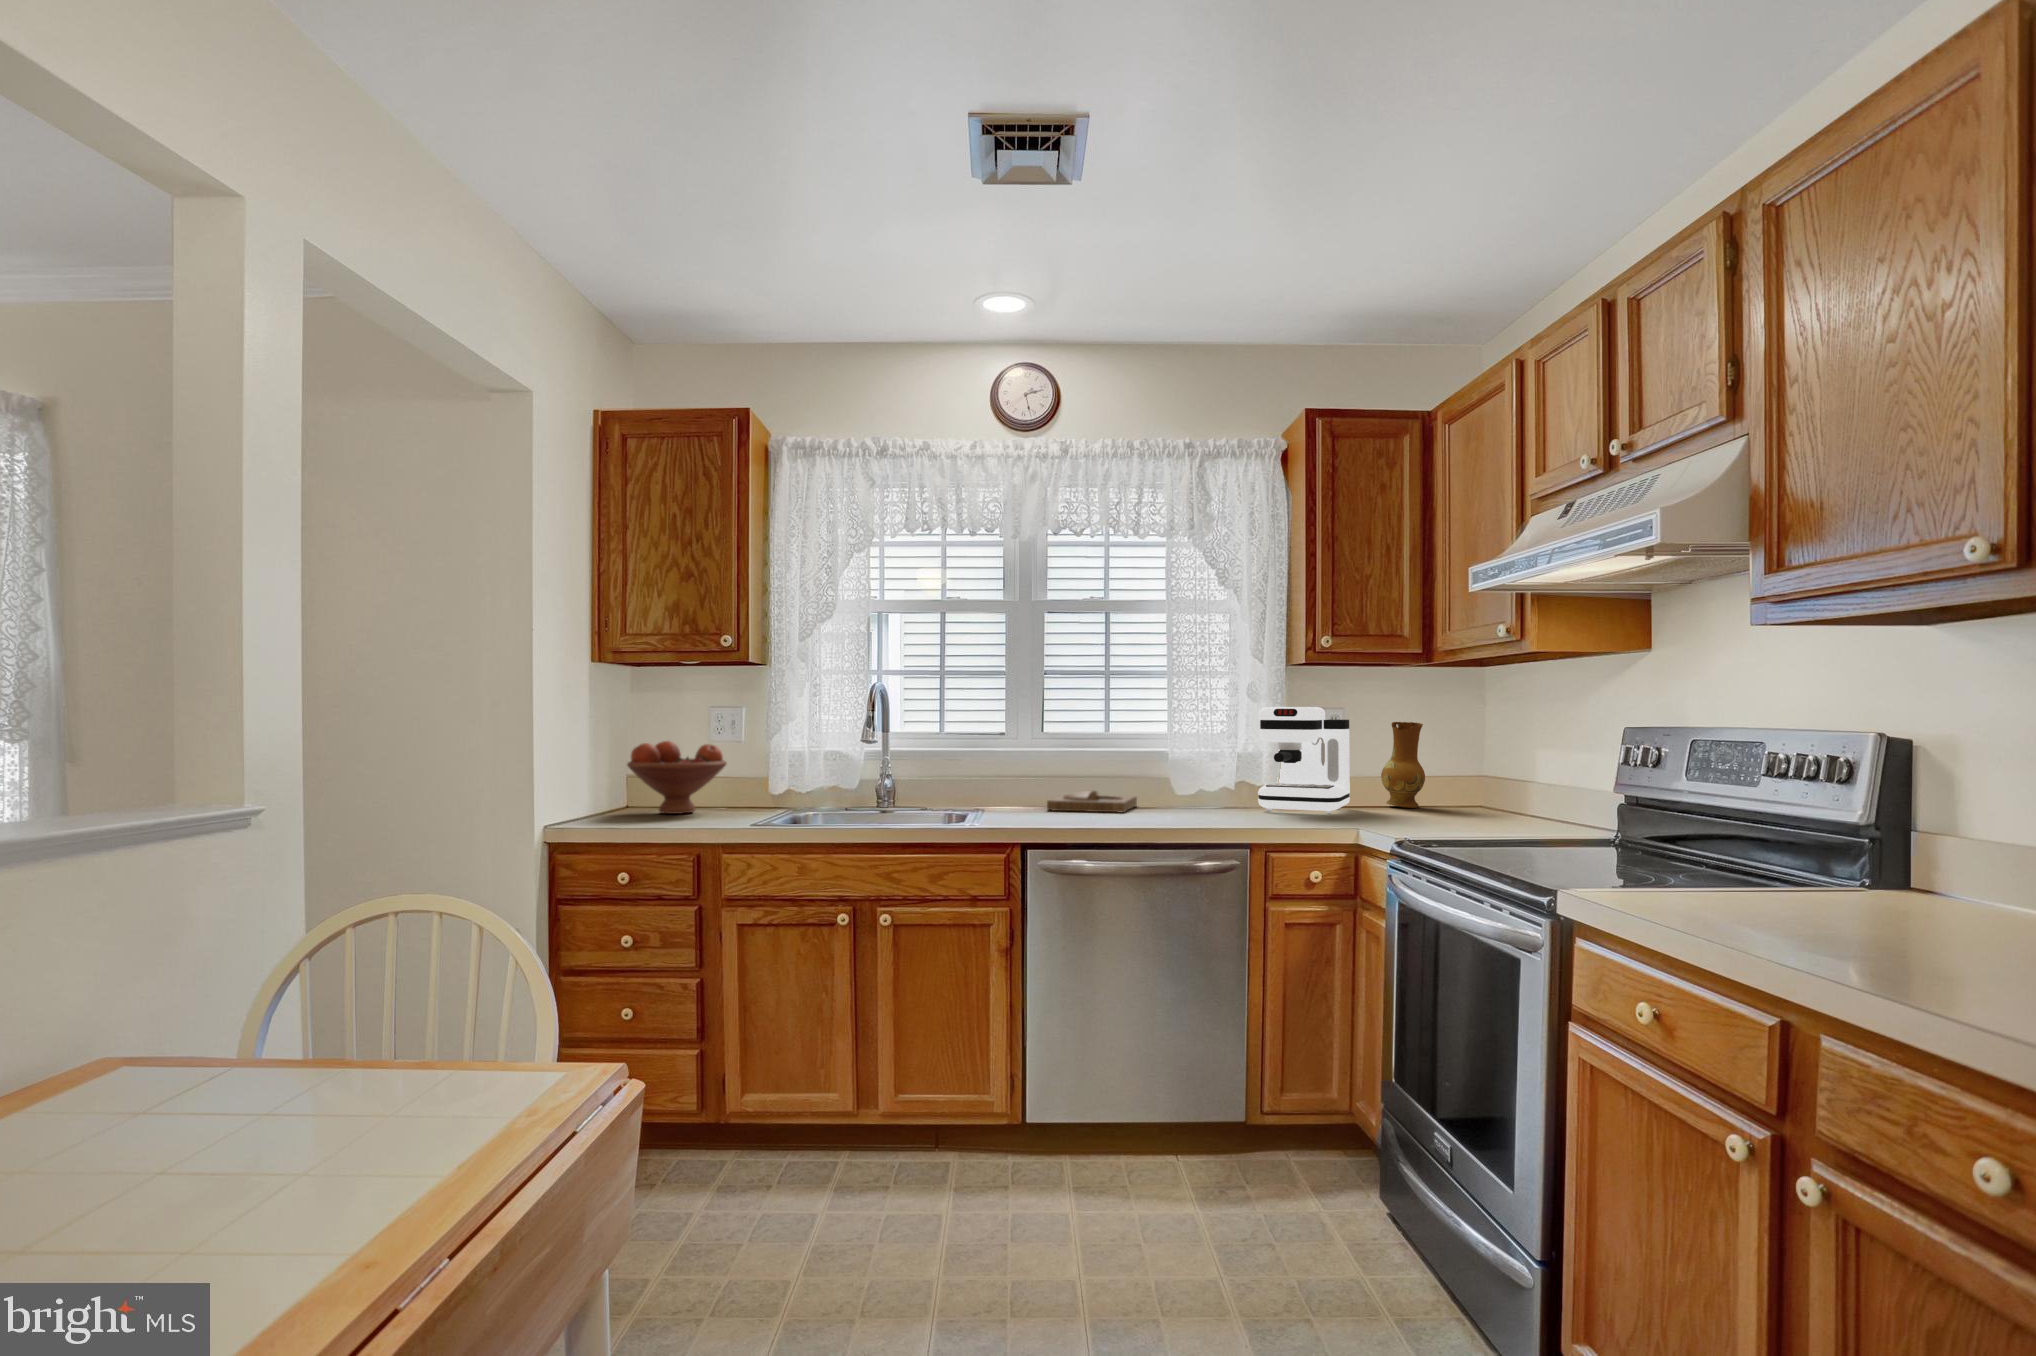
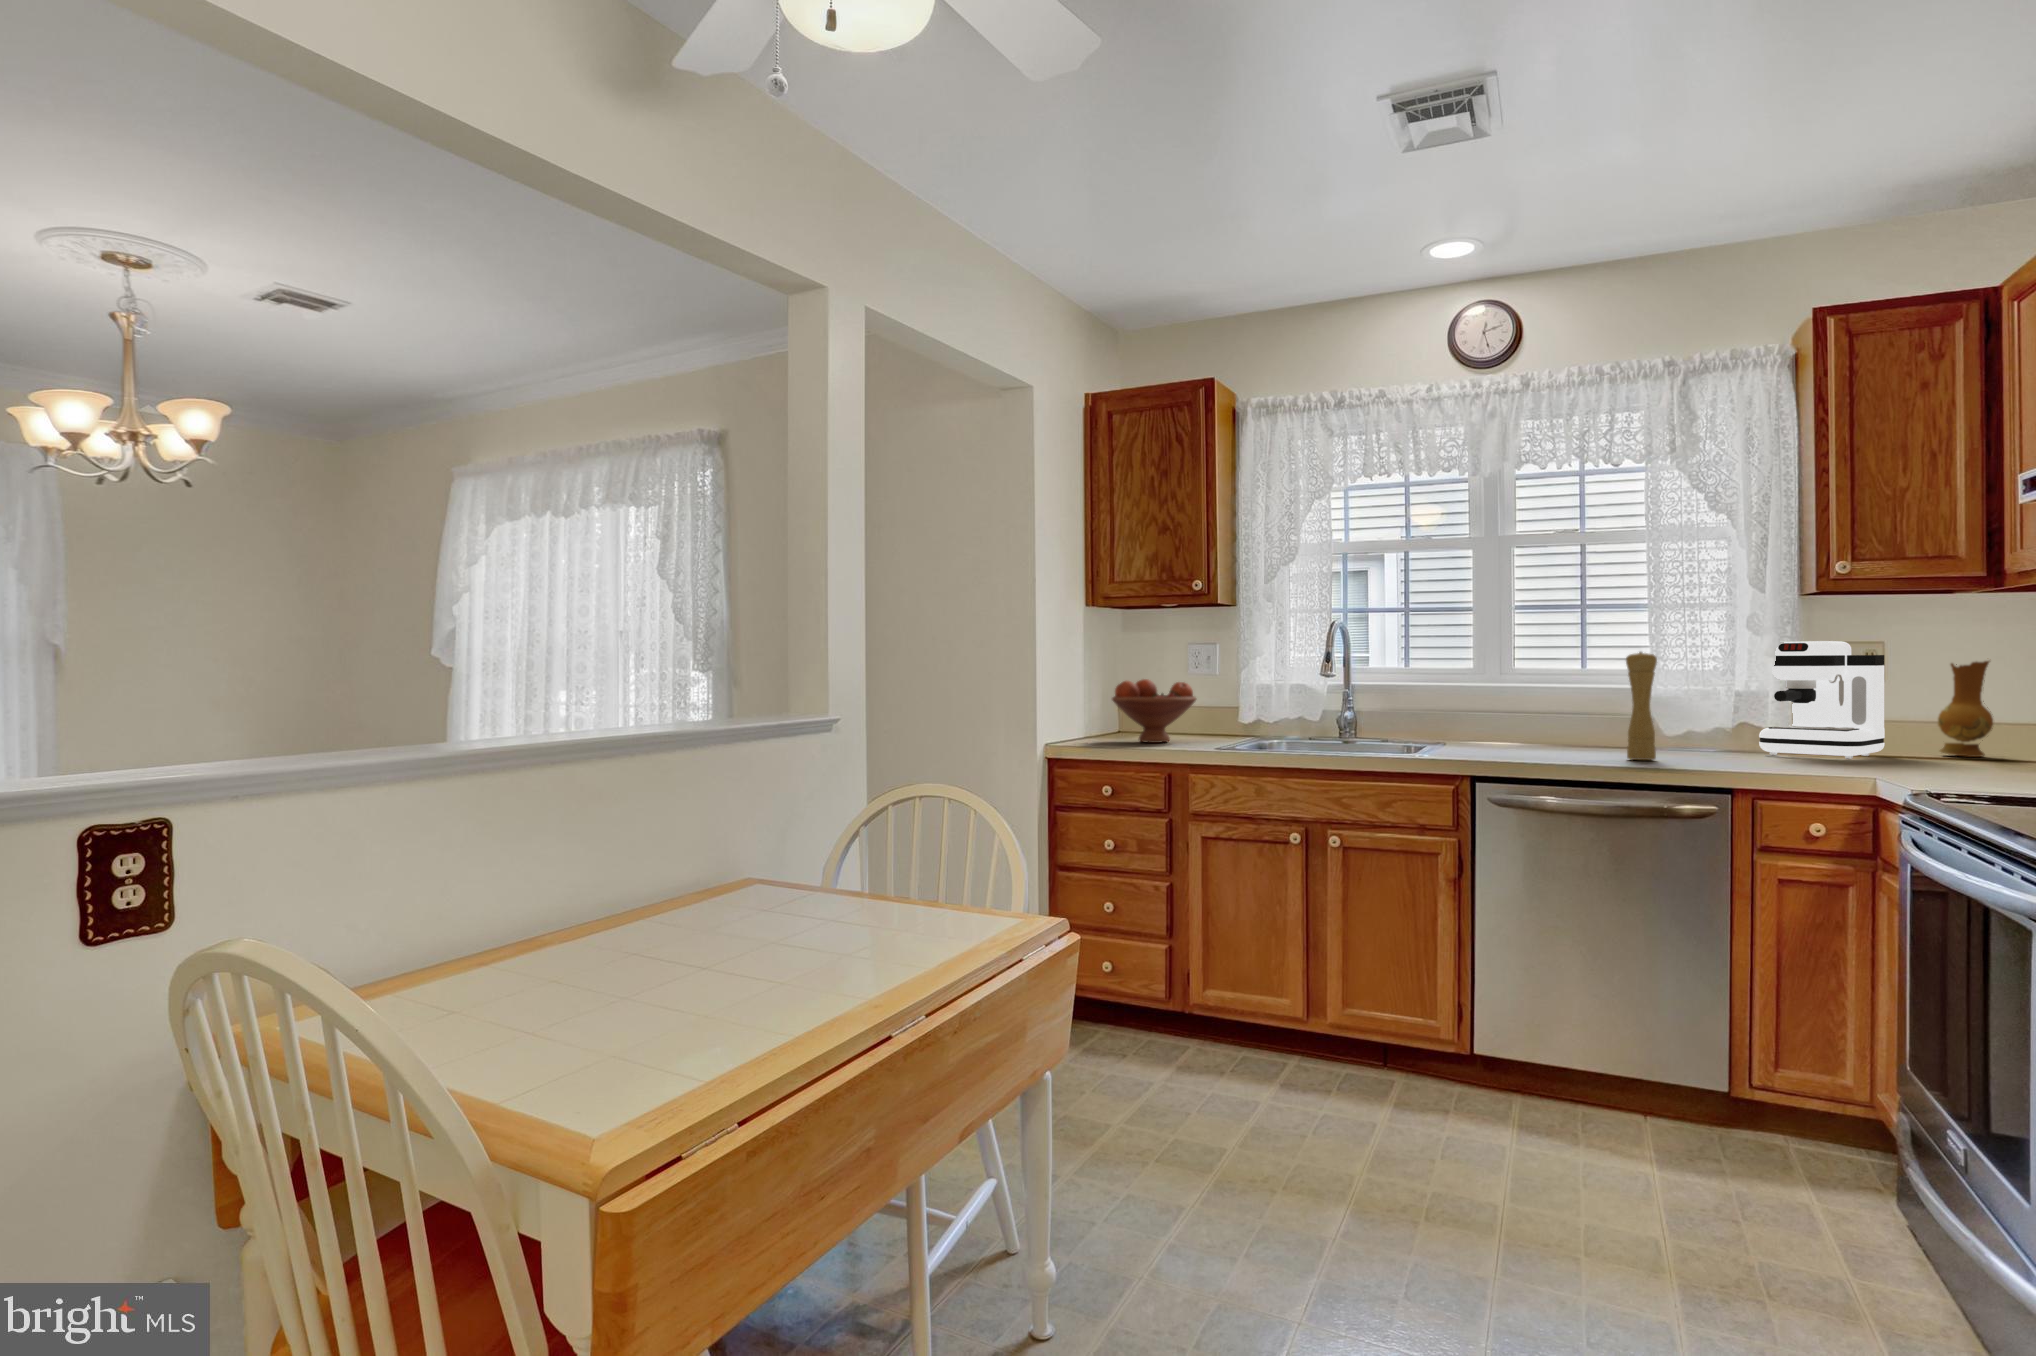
pepper mill: none [1159,717,1186,822] -> present [1626,652,1657,760]
tray: present [1047,791,1137,812] -> none [1510,731,1616,752]

